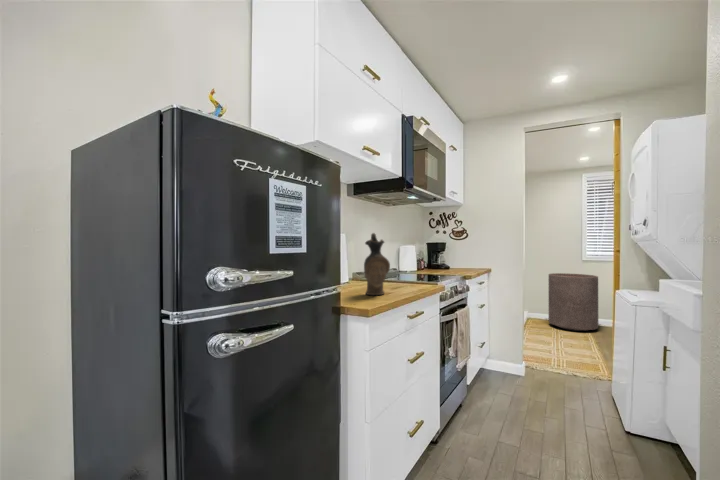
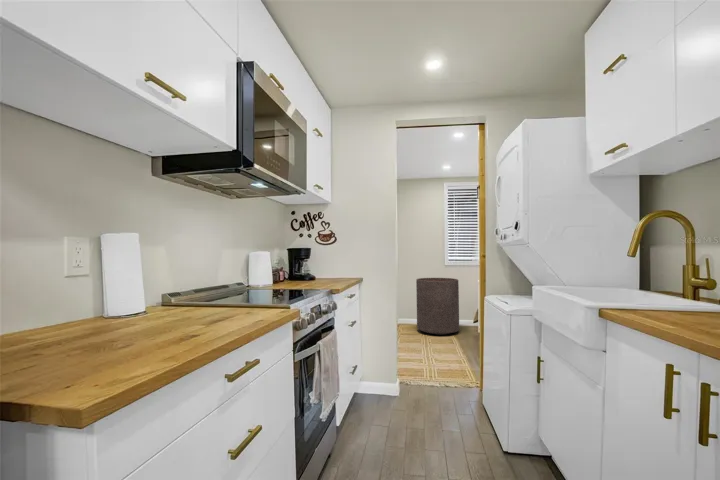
ceramic pitcher: present [364,233,390,295] -> none [139,230,193,346]

